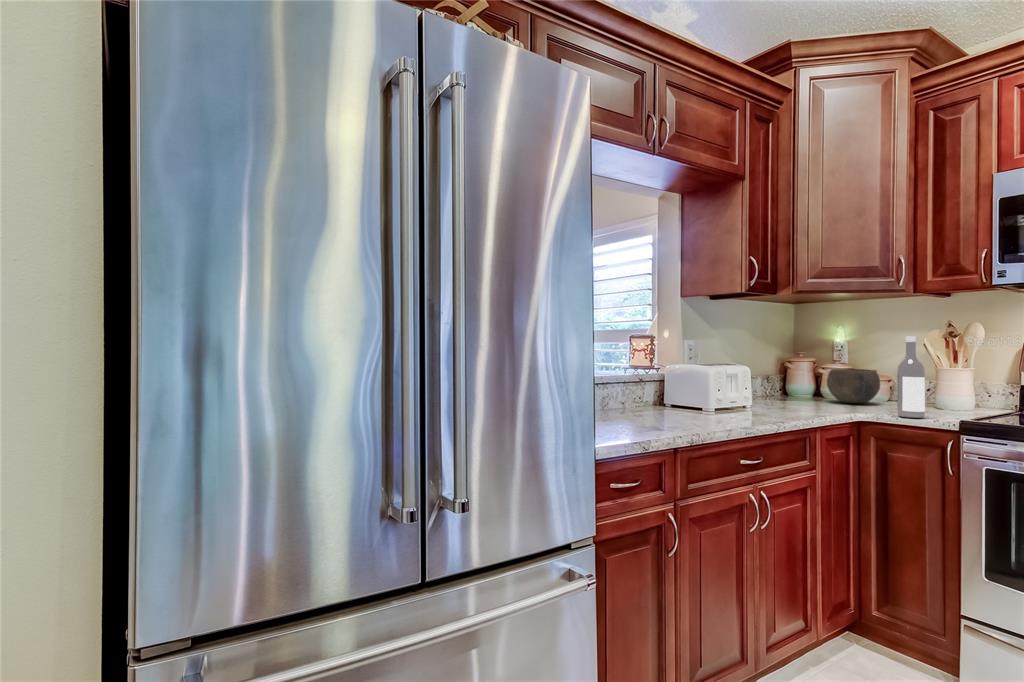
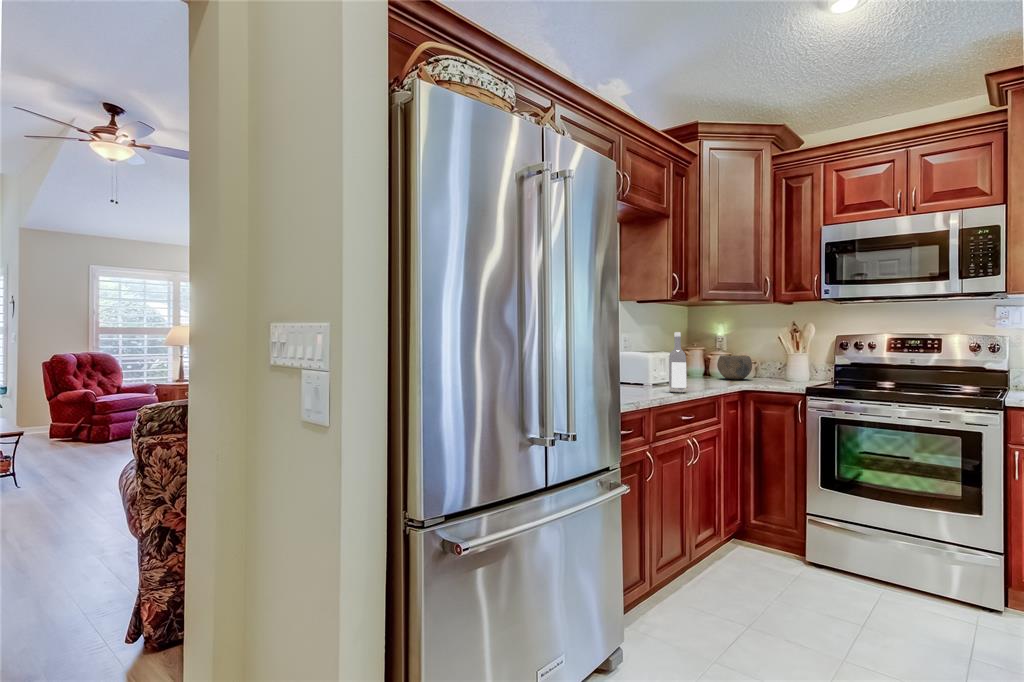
wine bottle: present [898,336,925,418] -> present [669,332,686,393]

